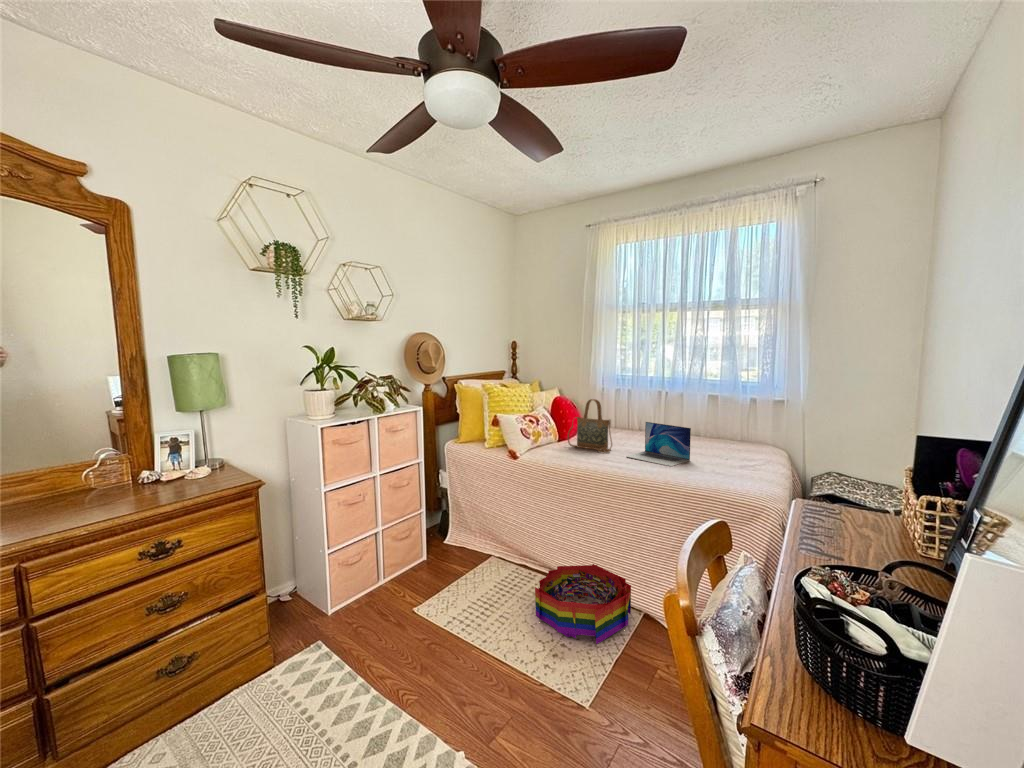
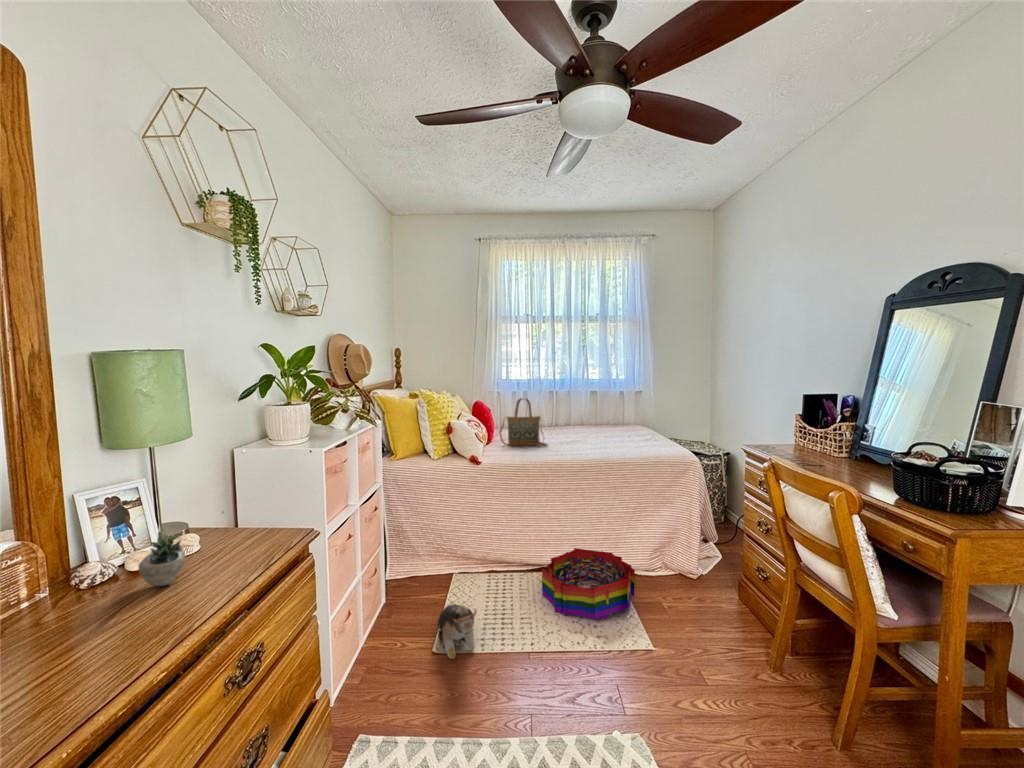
laptop: present [626,422,691,467] -> none [568,414,616,449]
succulent plant: none [150,454,198,489] -> present [139,511,224,586]
plush toy: none [411,574,451,619] -> present [438,604,477,659]

